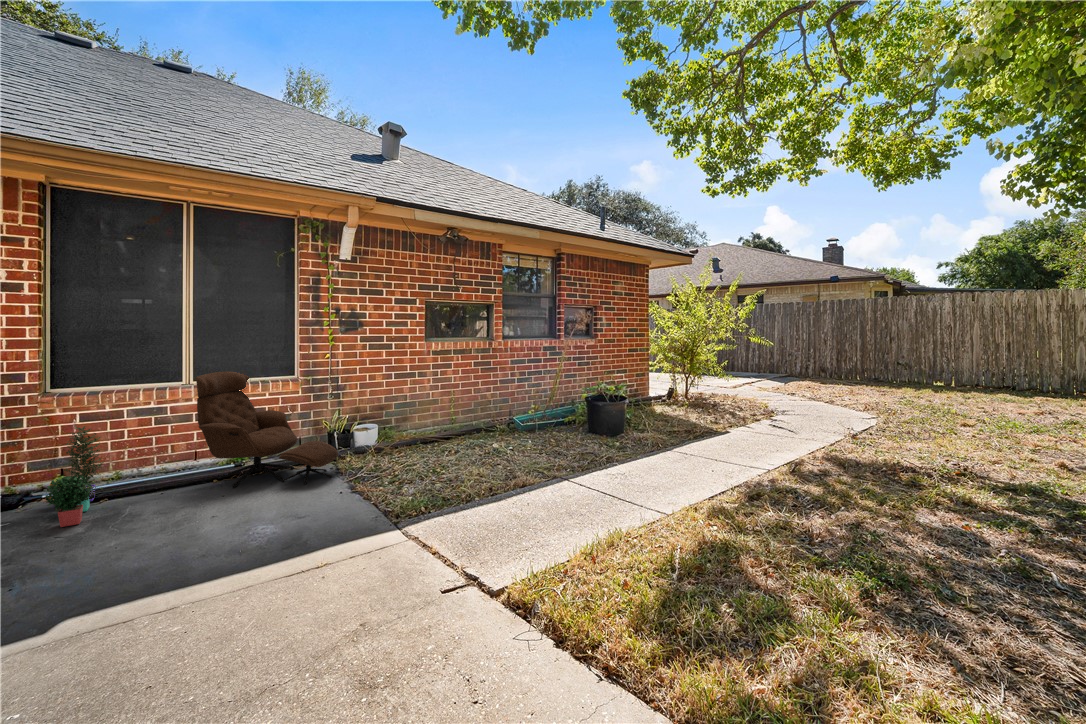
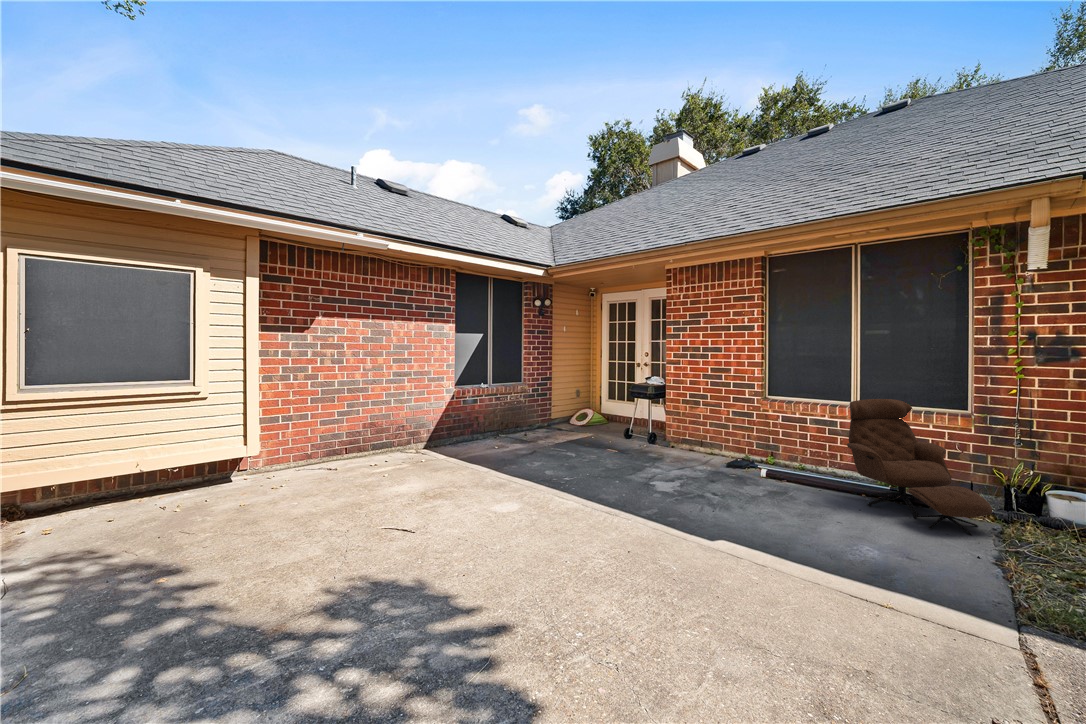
potted plant: present [45,426,103,527] -> none [746,426,794,491]

